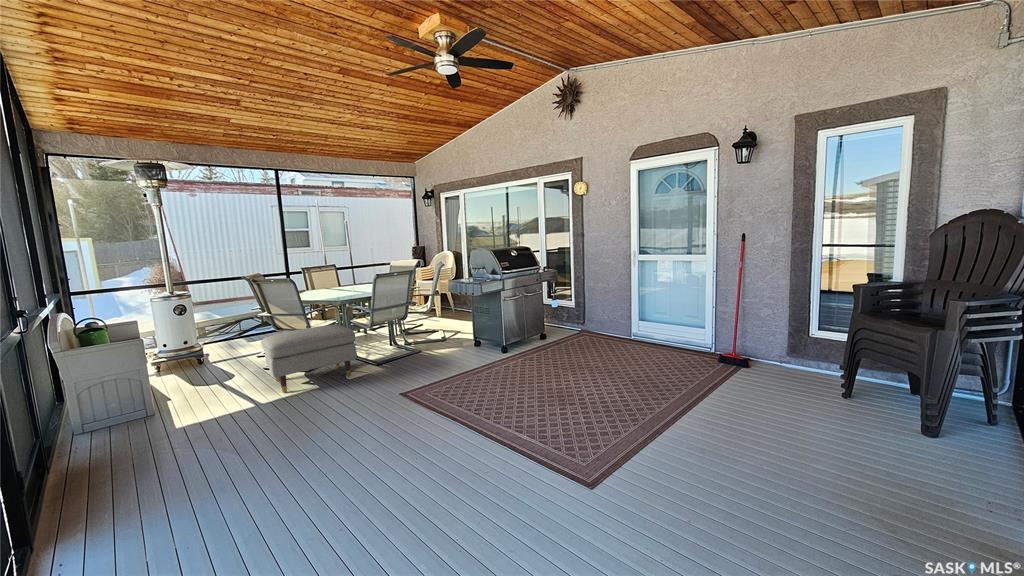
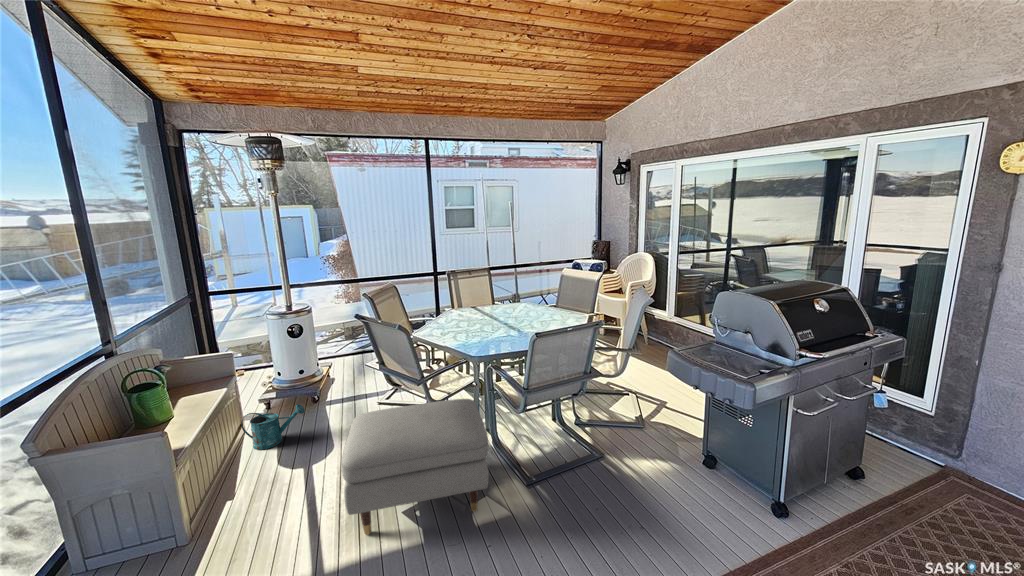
watering can: none [155,353,207,387] -> present [241,404,305,450]

